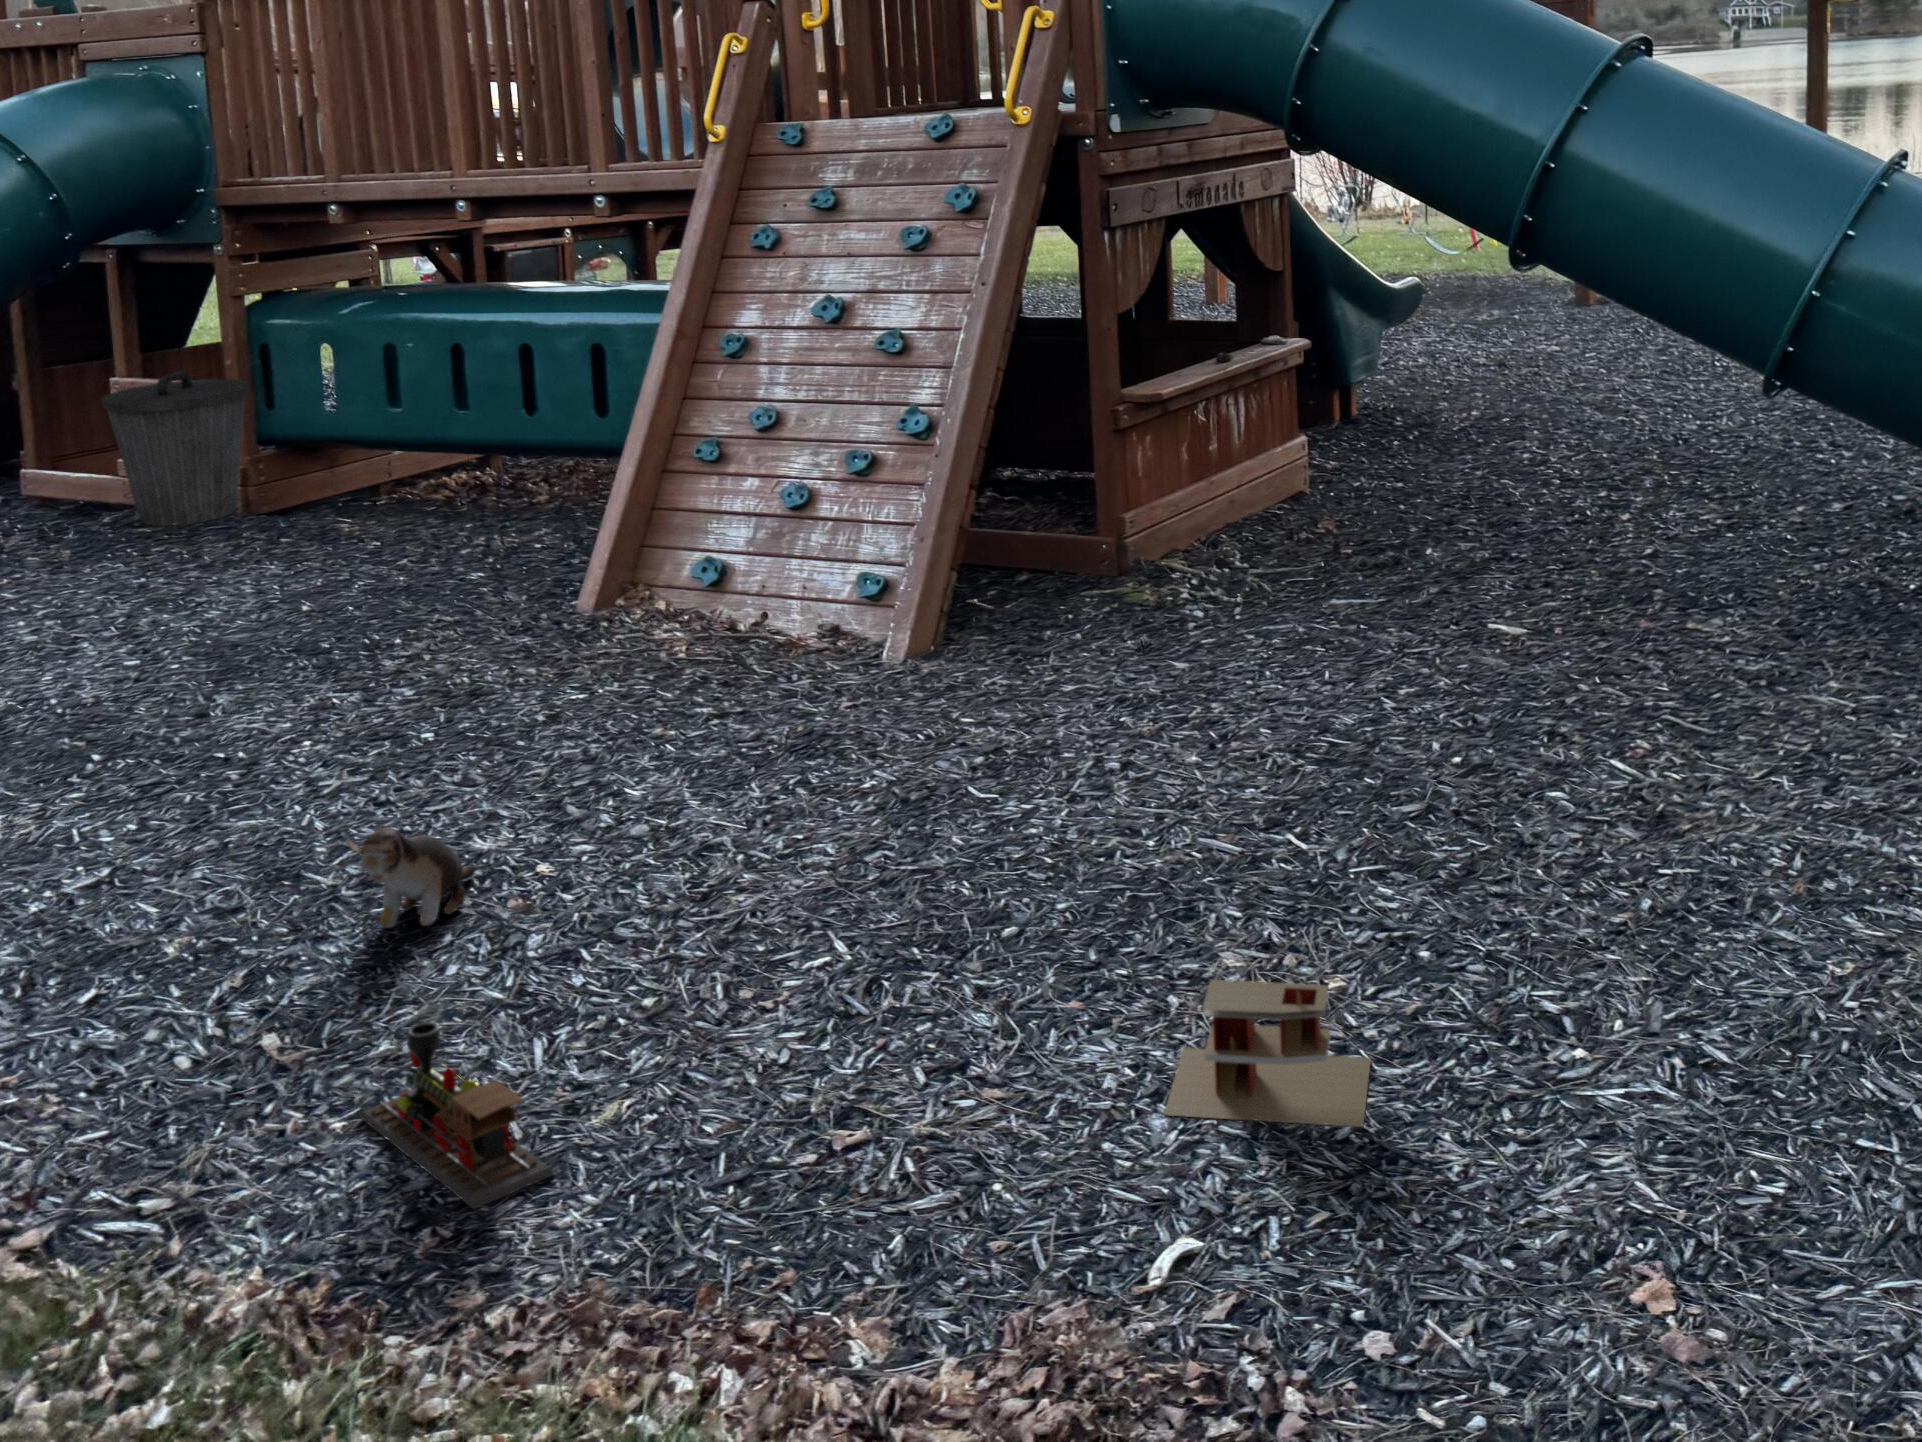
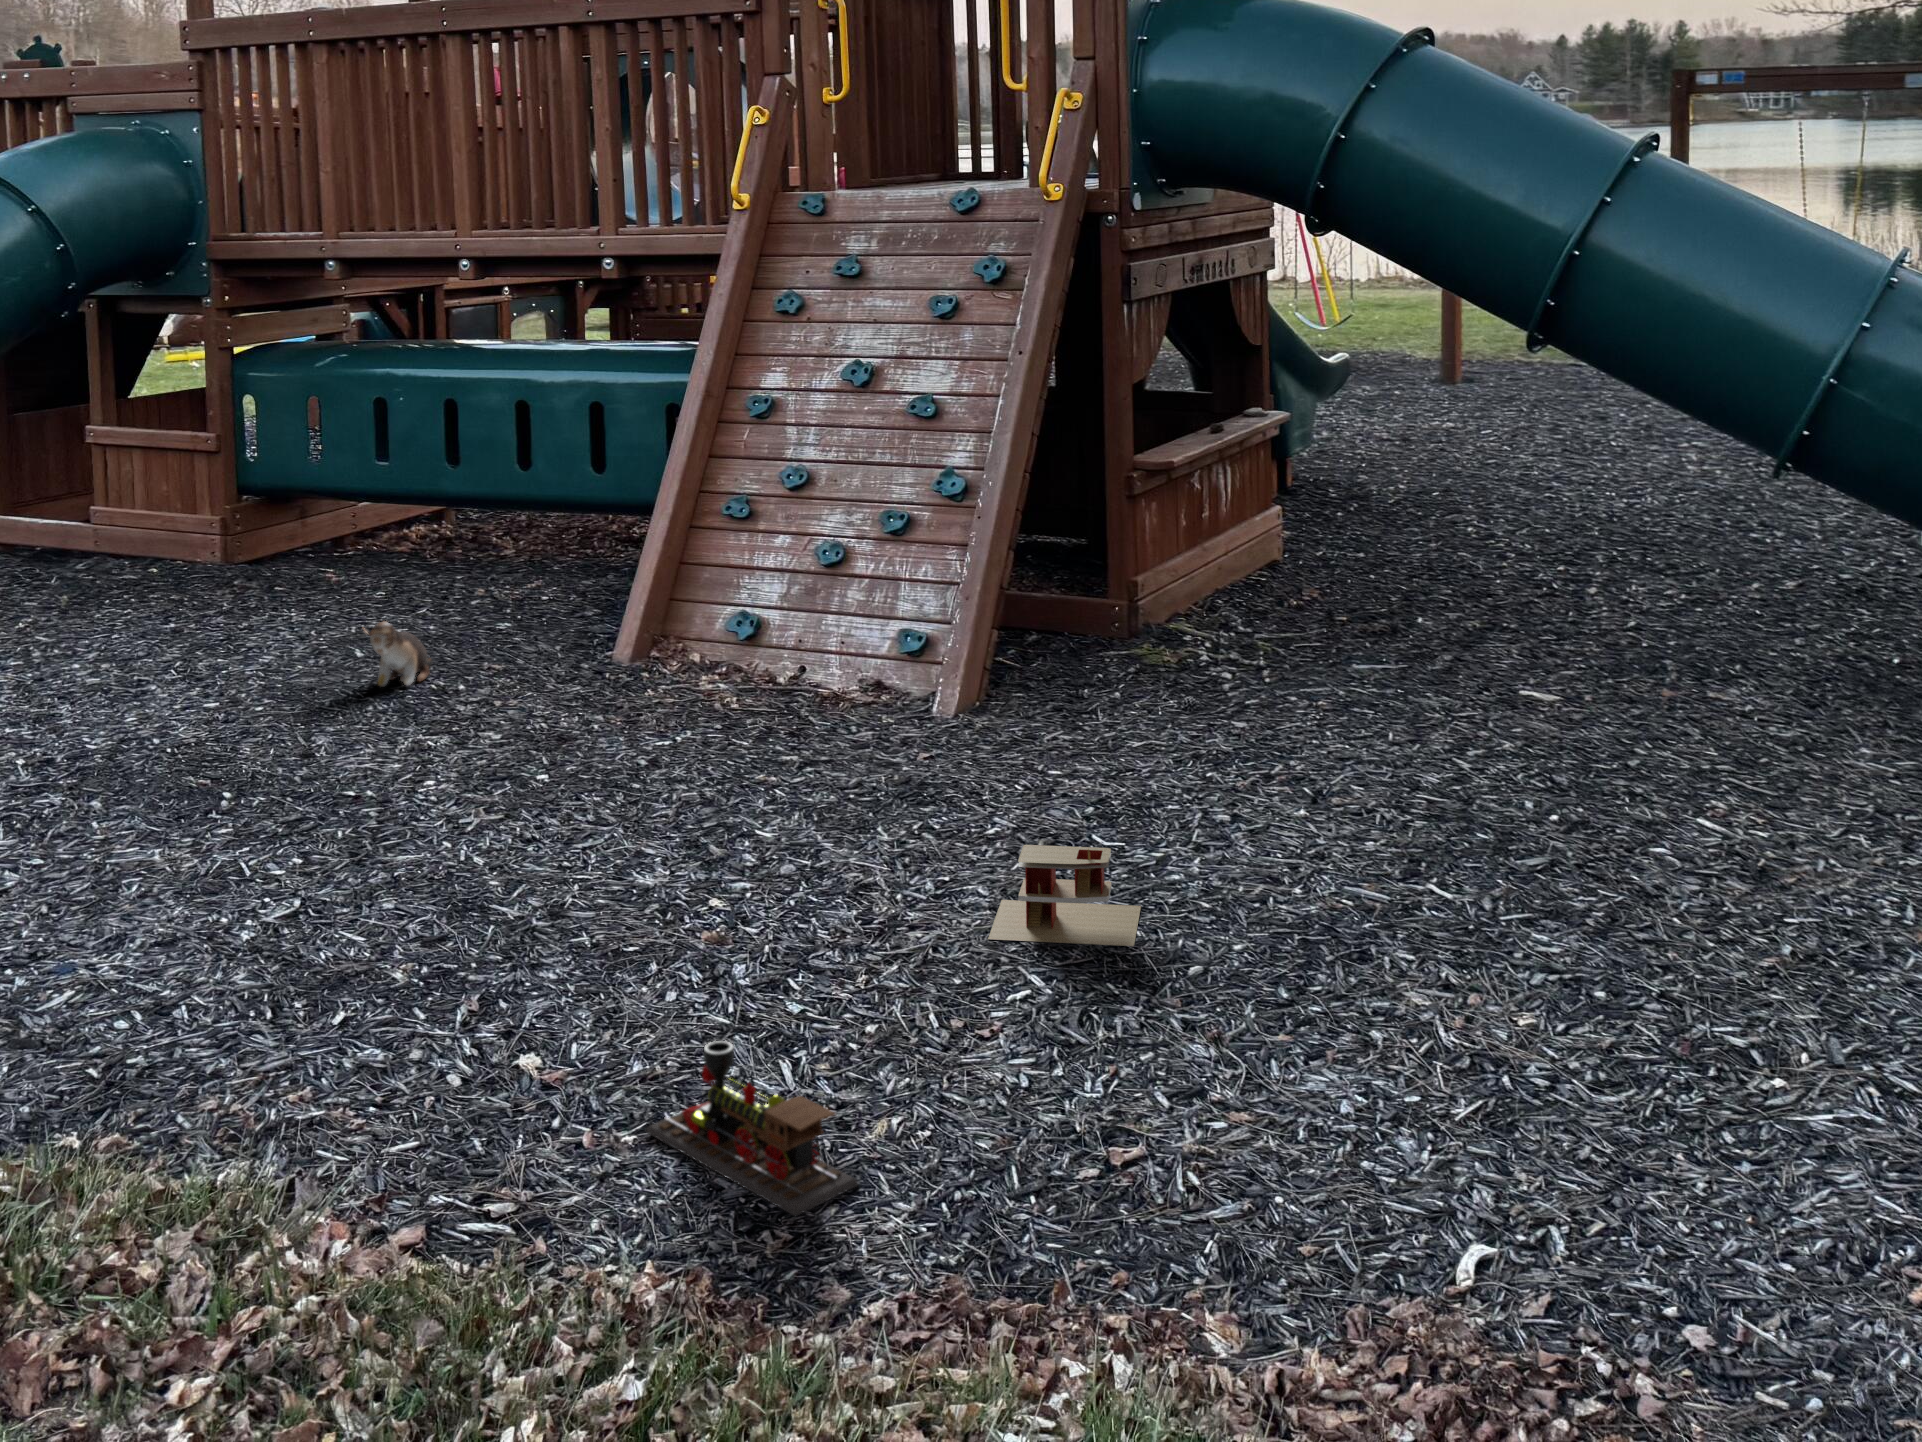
trash can: present [102,371,249,526] -> none [129,428,270,578]
plush toy: present [348,827,475,927] -> present [369,621,433,687]
toy house: present [1164,980,1371,1127] -> present [988,845,1141,946]

